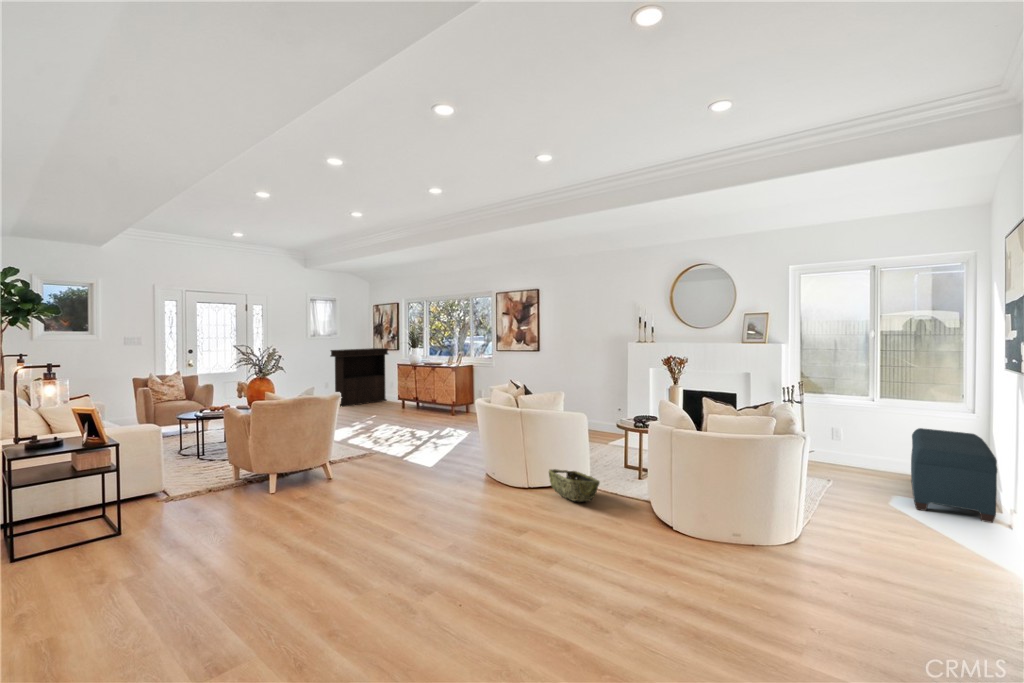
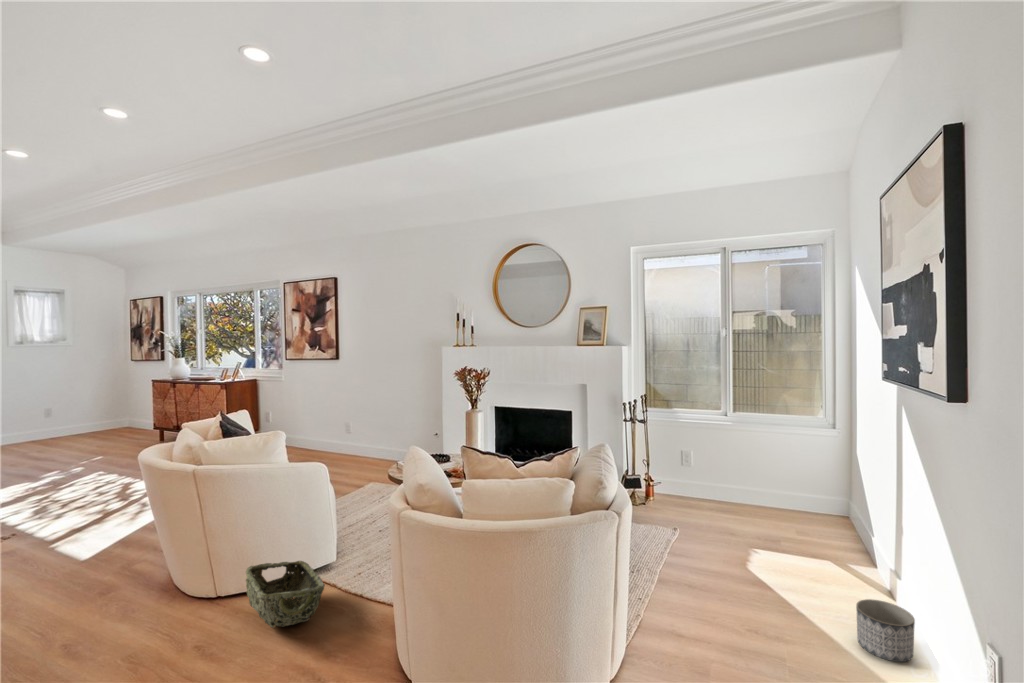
console table: present [331,348,388,407] -> none [44,358,149,445]
bench: present [911,428,997,523] -> none [769,451,875,590]
planter: none [973,516,1017,553] -> present [856,599,915,662]

